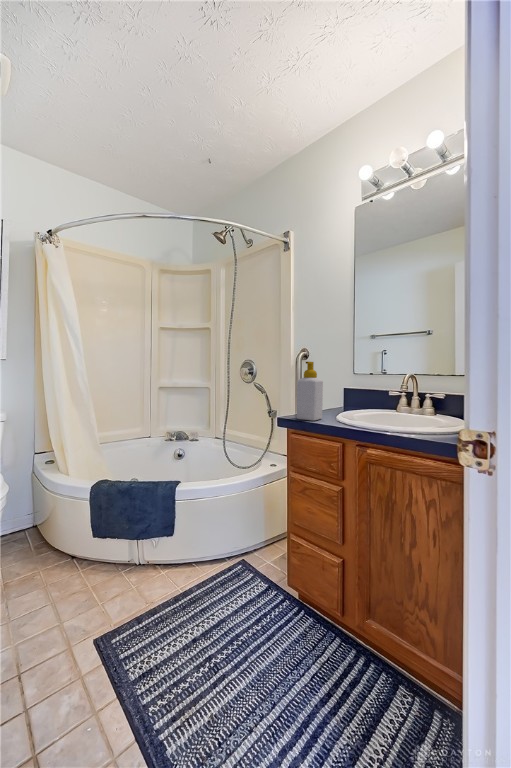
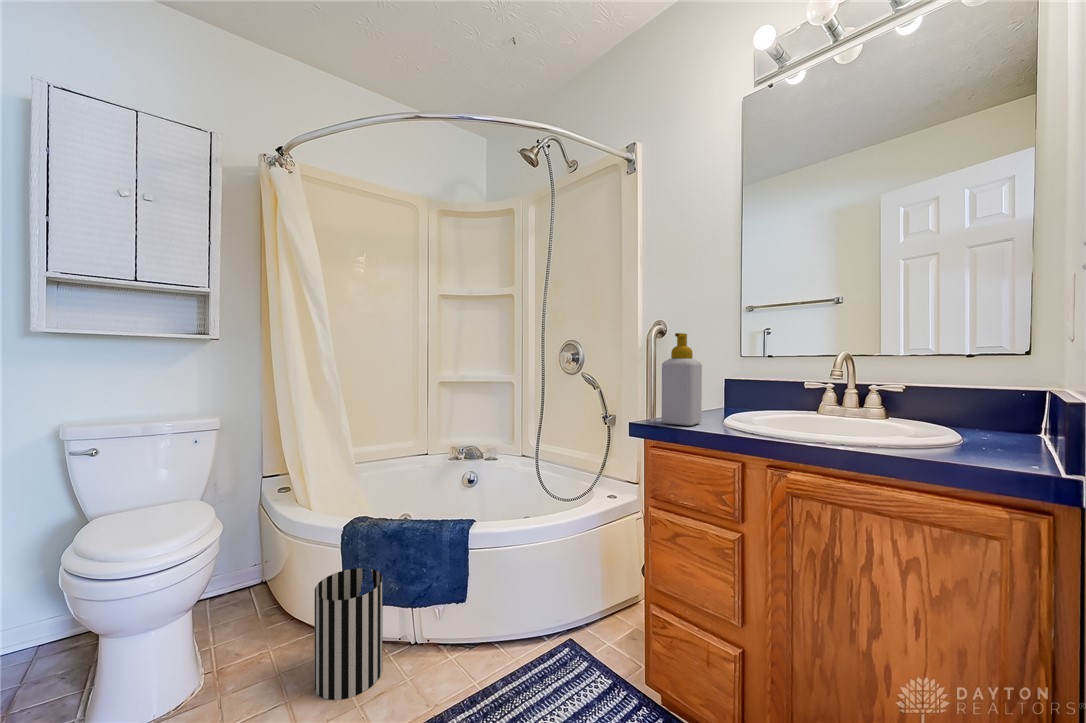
wastebasket: none [71,516,117,600] -> present [314,568,383,700]

